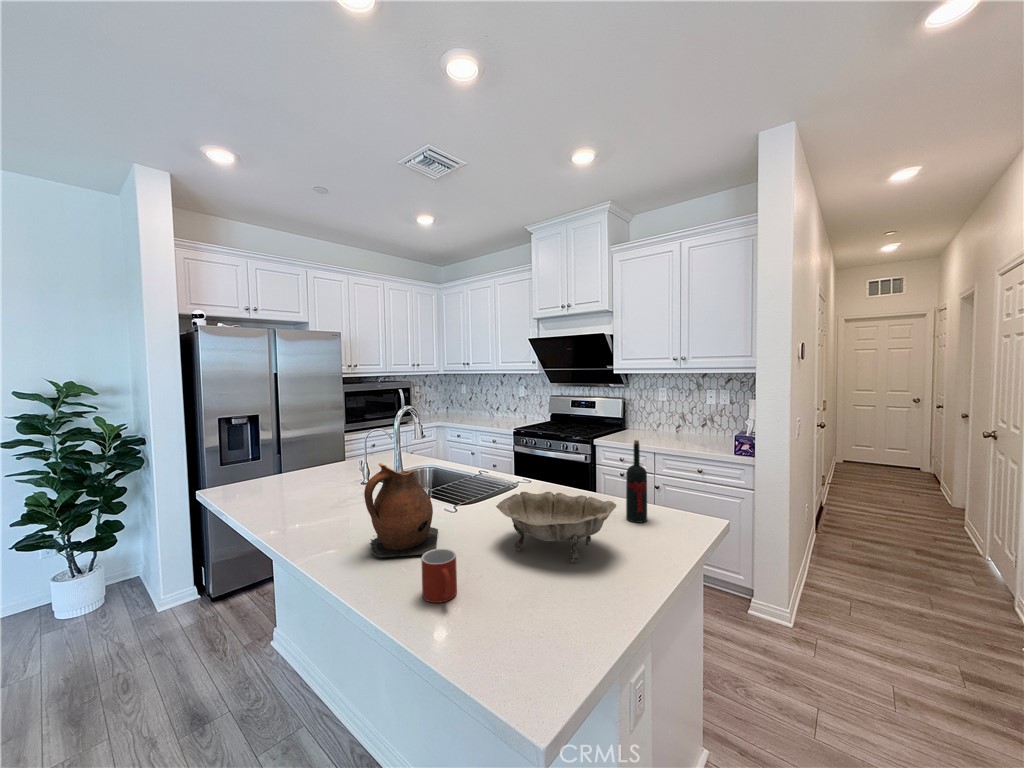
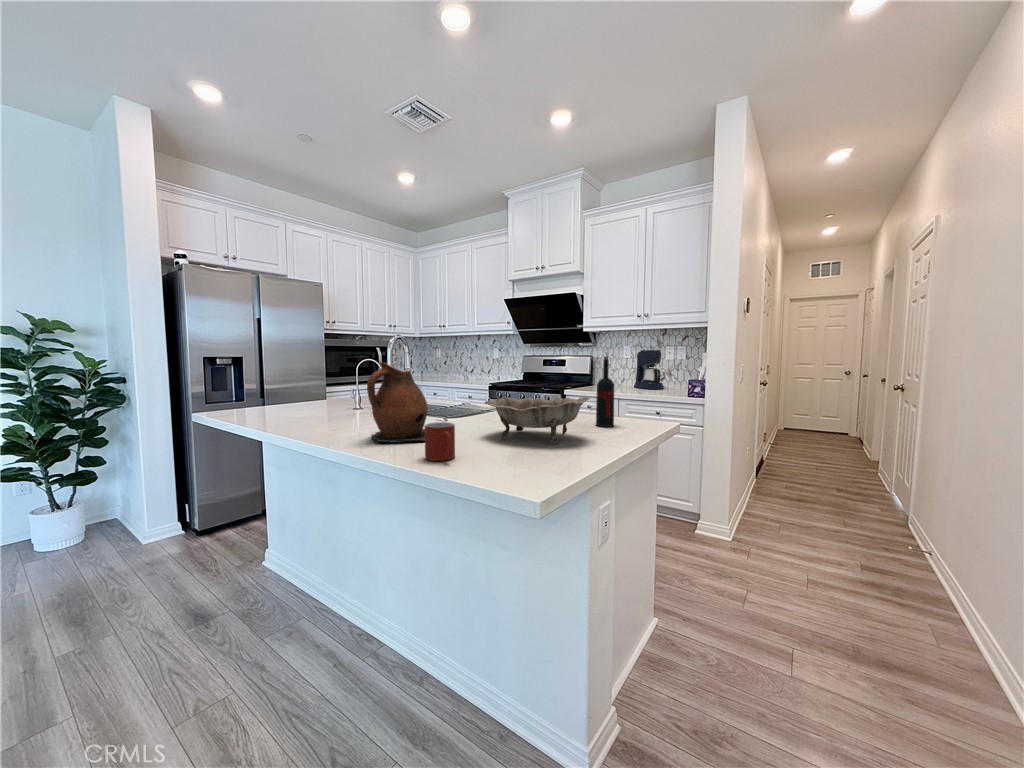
coffee maker: none [672,393,707,437] -> present [634,350,664,389]

